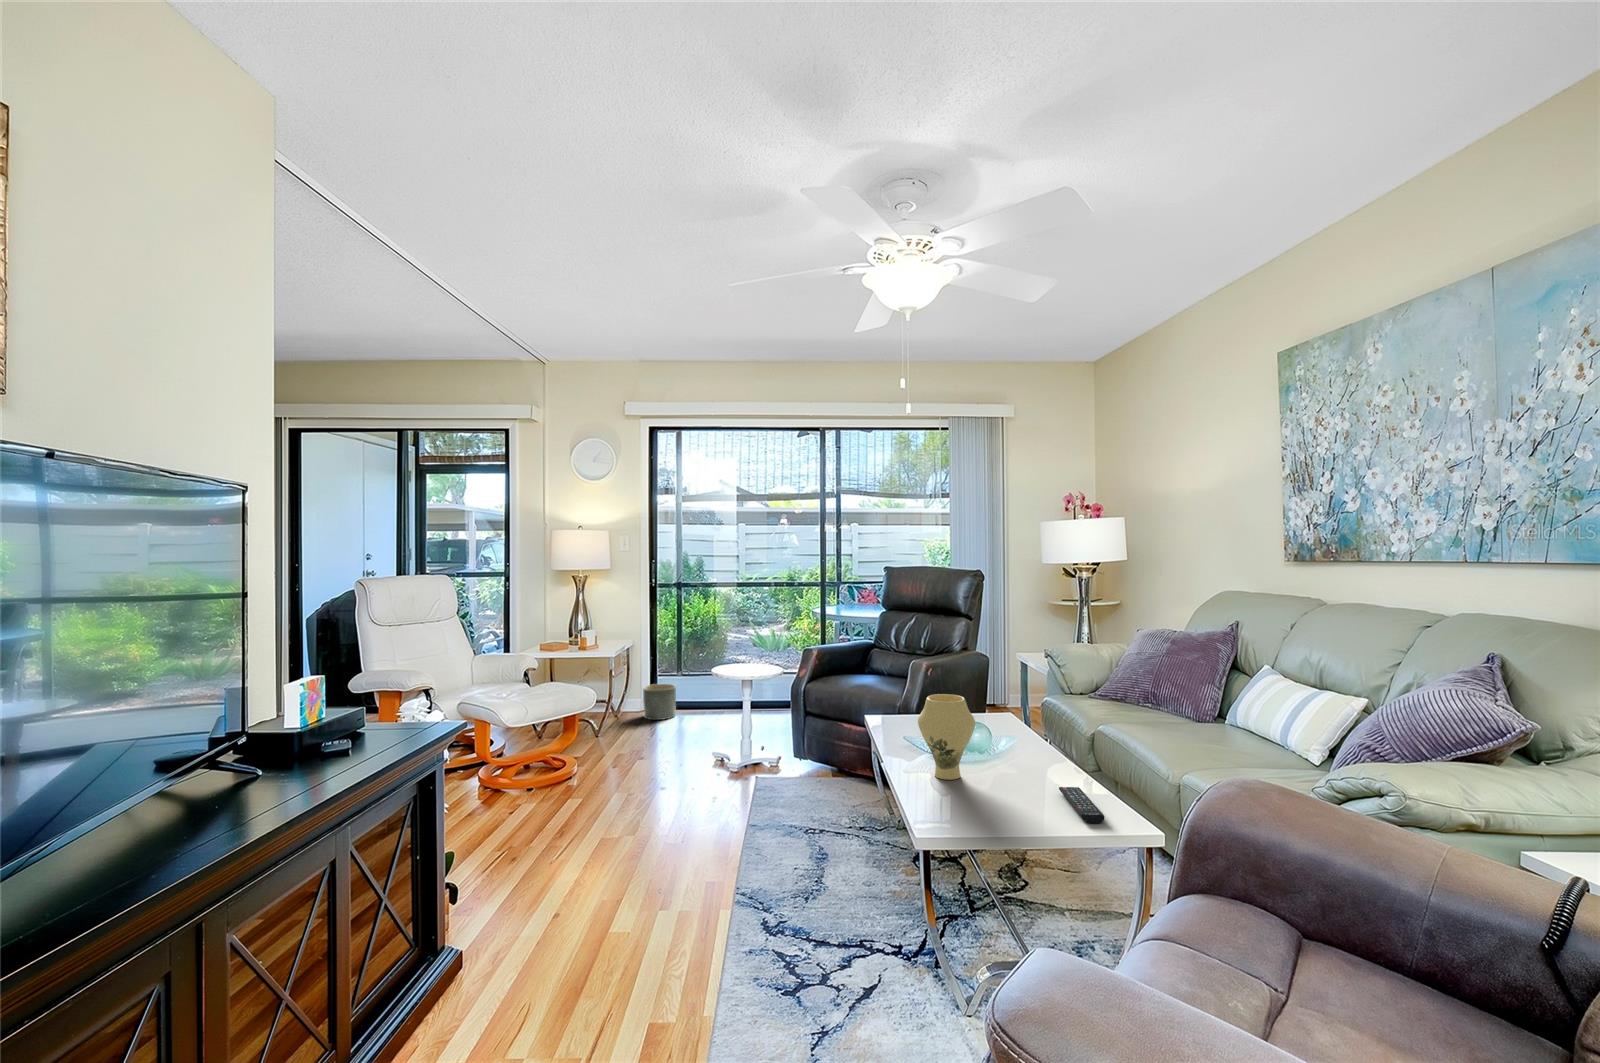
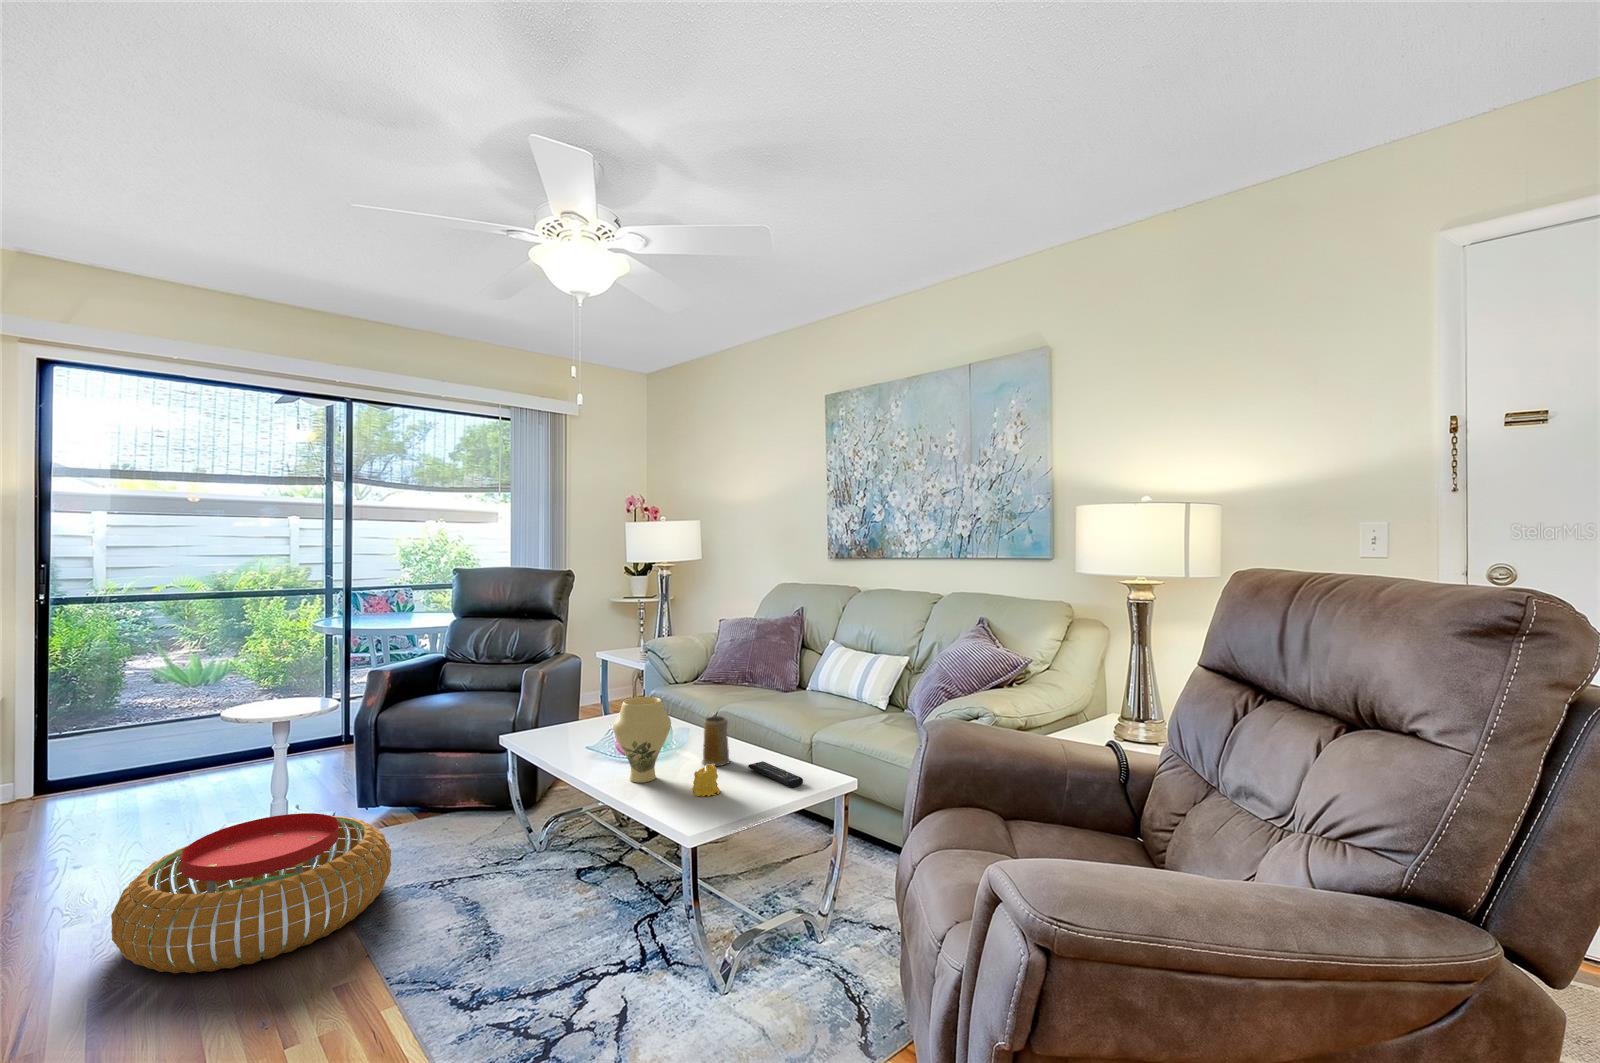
planter: present [643,684,676,720] -> none [20,753,92,815]
mug: none [1019,727,1052,782] -> present [702,716,730,766]
pouf: none [620,746,784,845] -> present [111,813,391,973]
candle: none [975,773,1007,808] -> present [692,764,720,797]

